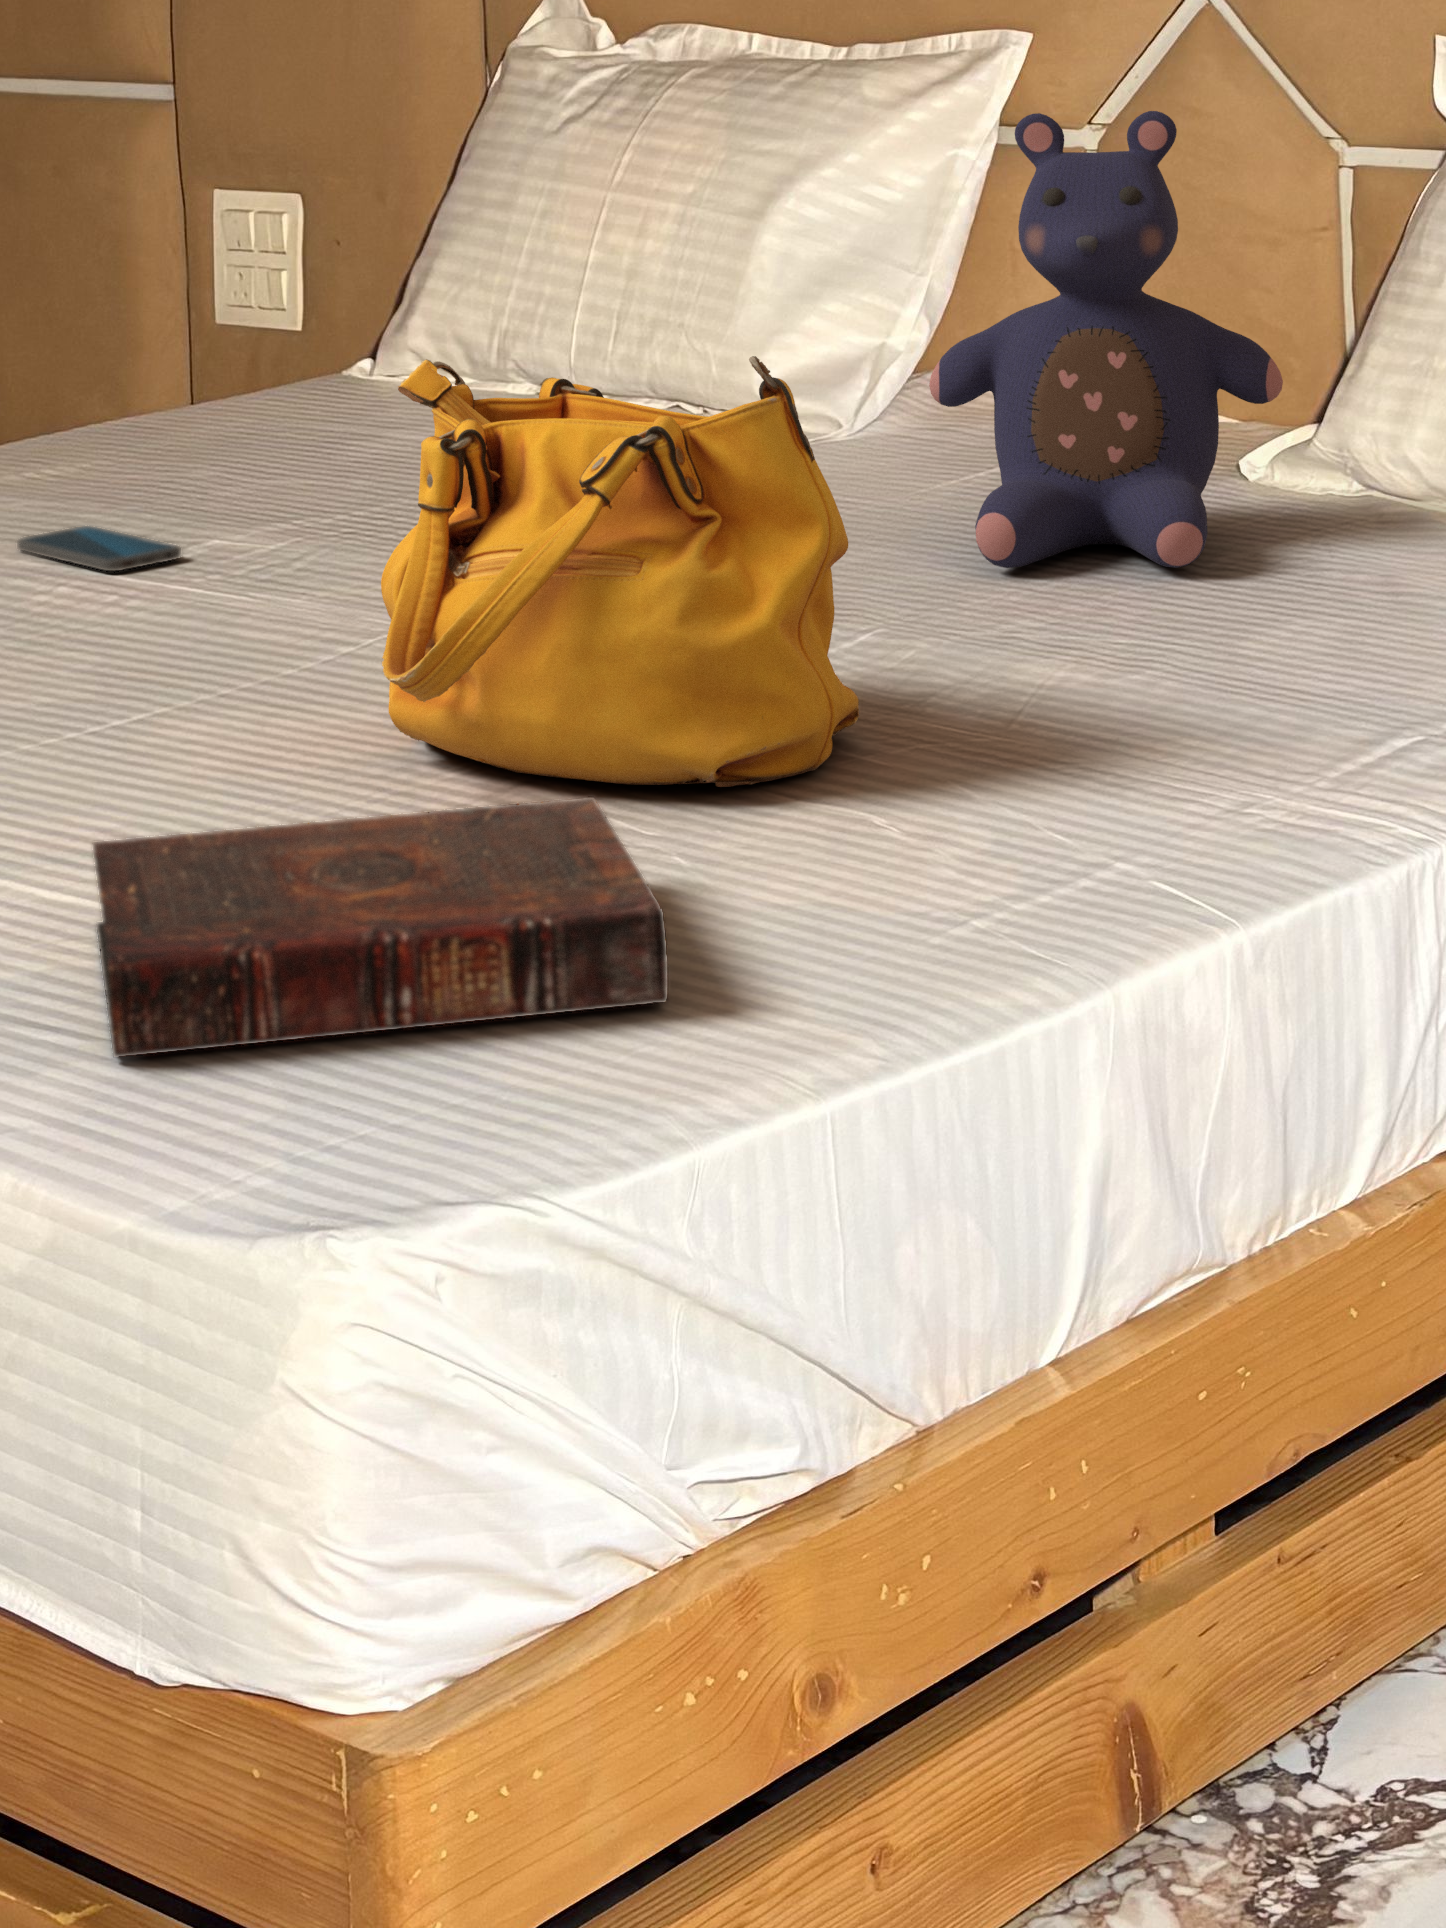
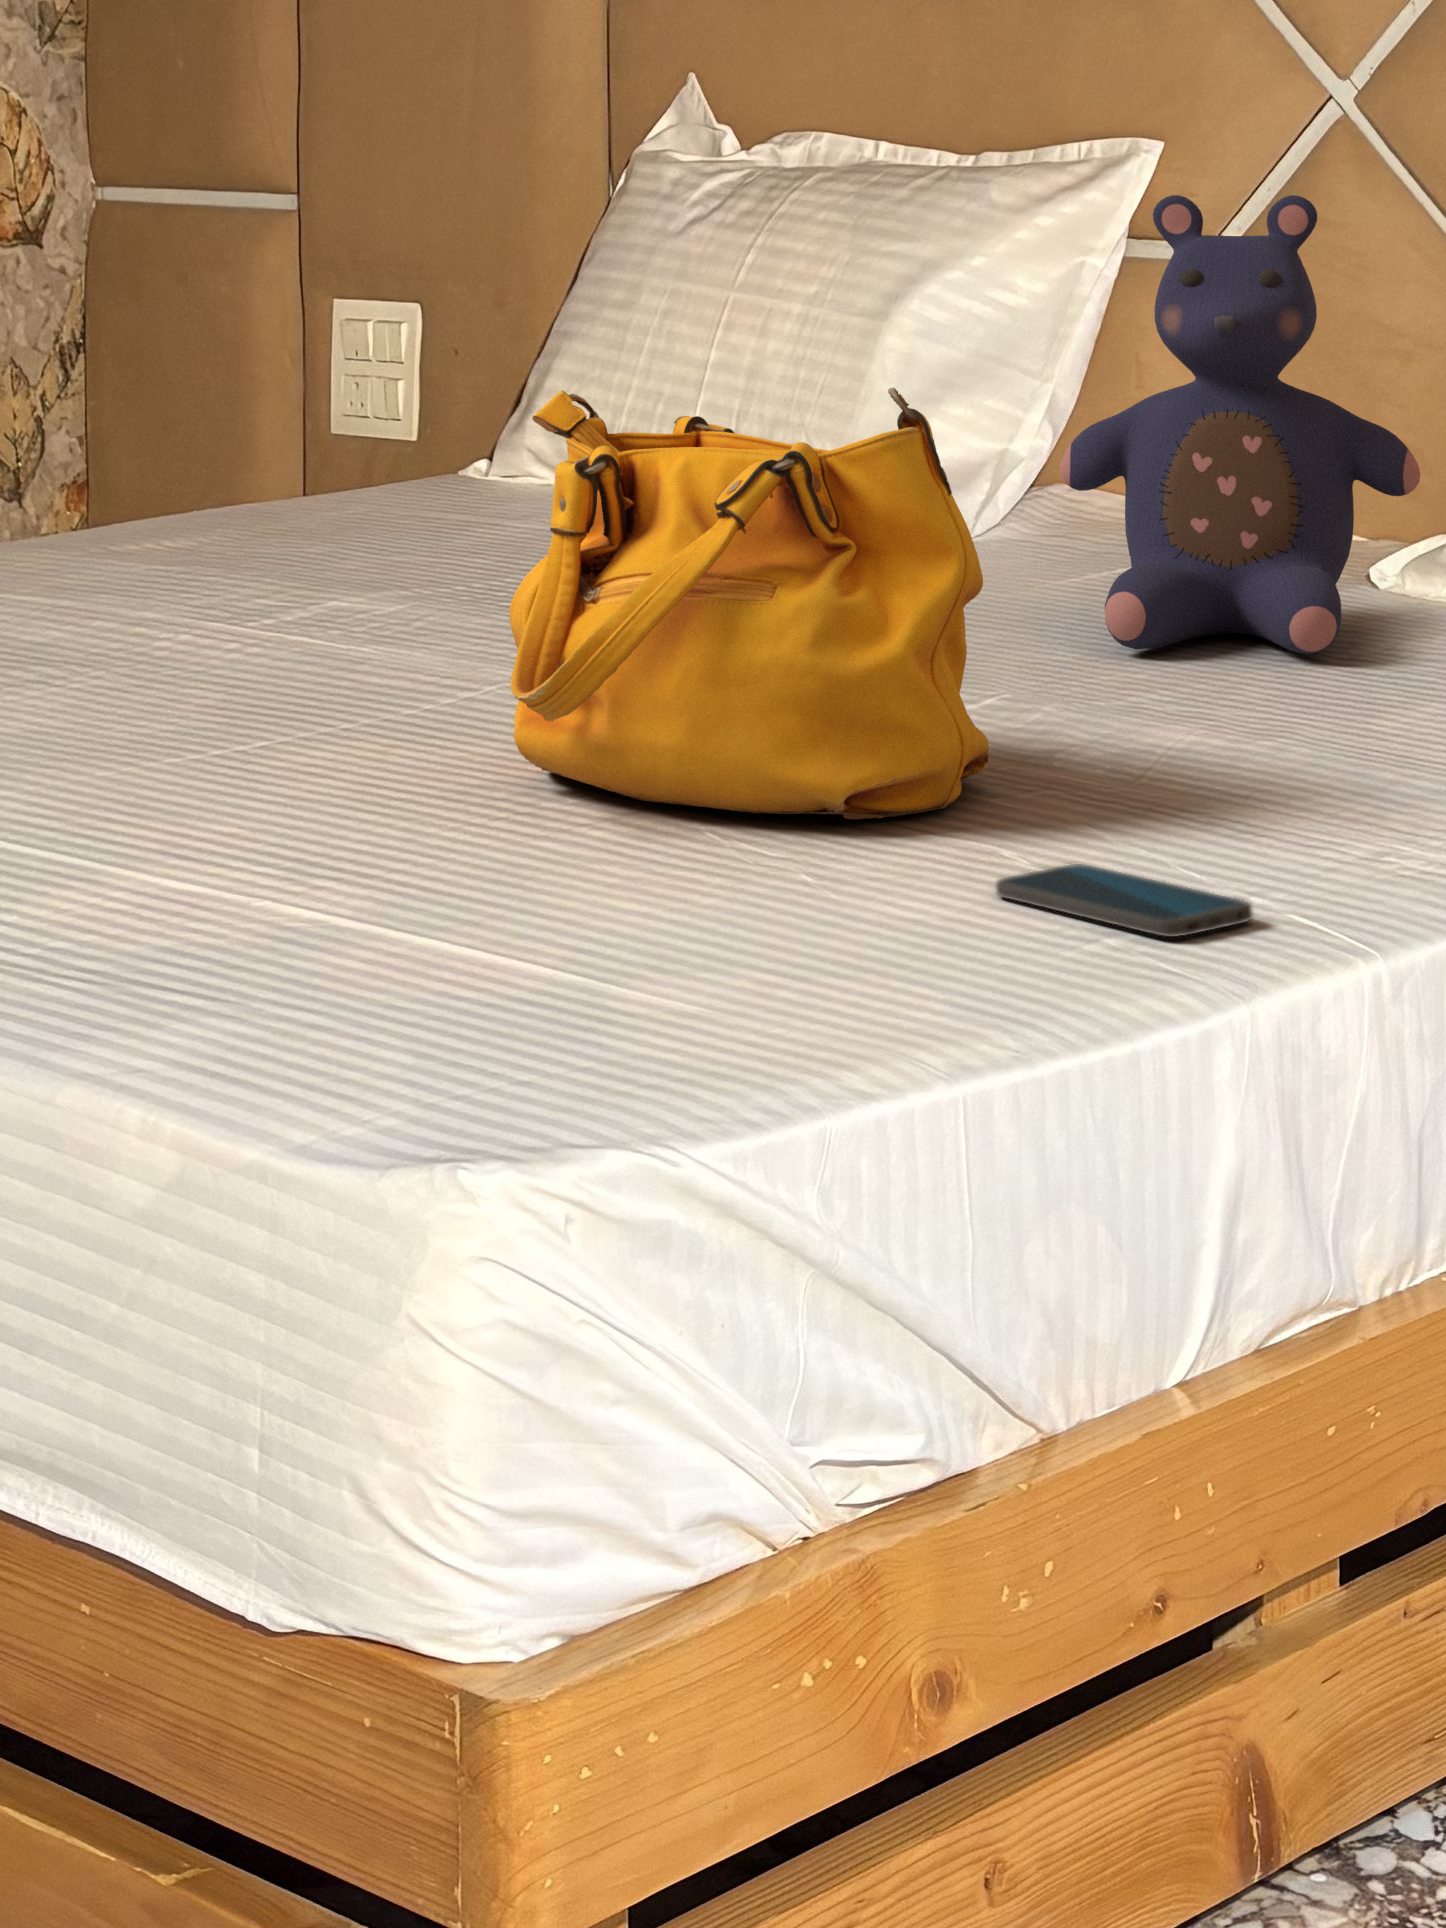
smartphone: present [17,526,181,571] -> present [996,864,1252,937]
book: present [93,797,668,1057] -> none [220,807,799,1020]

